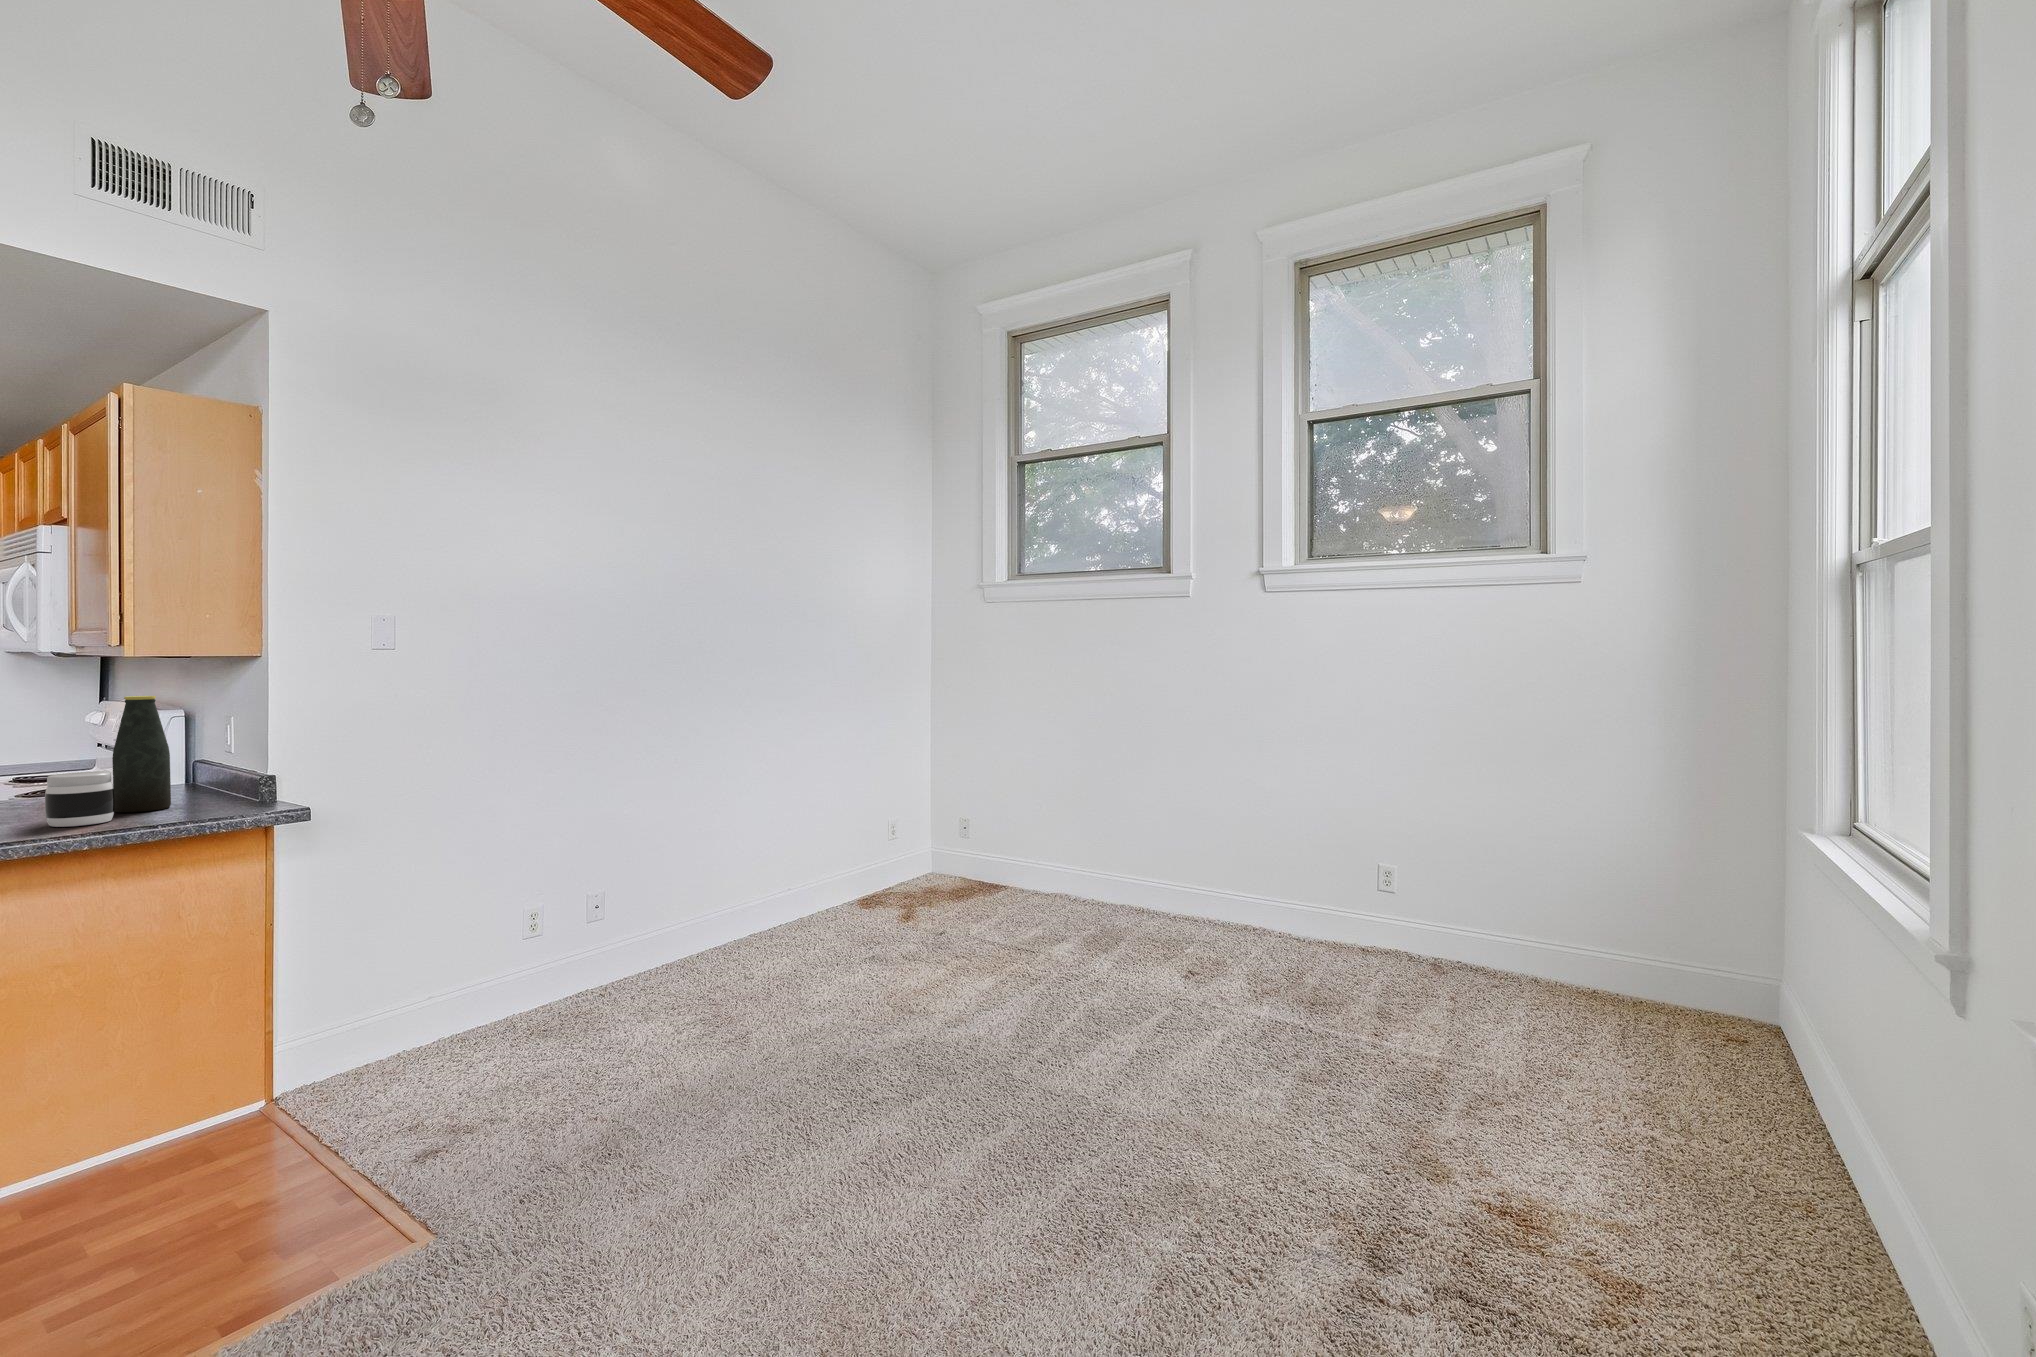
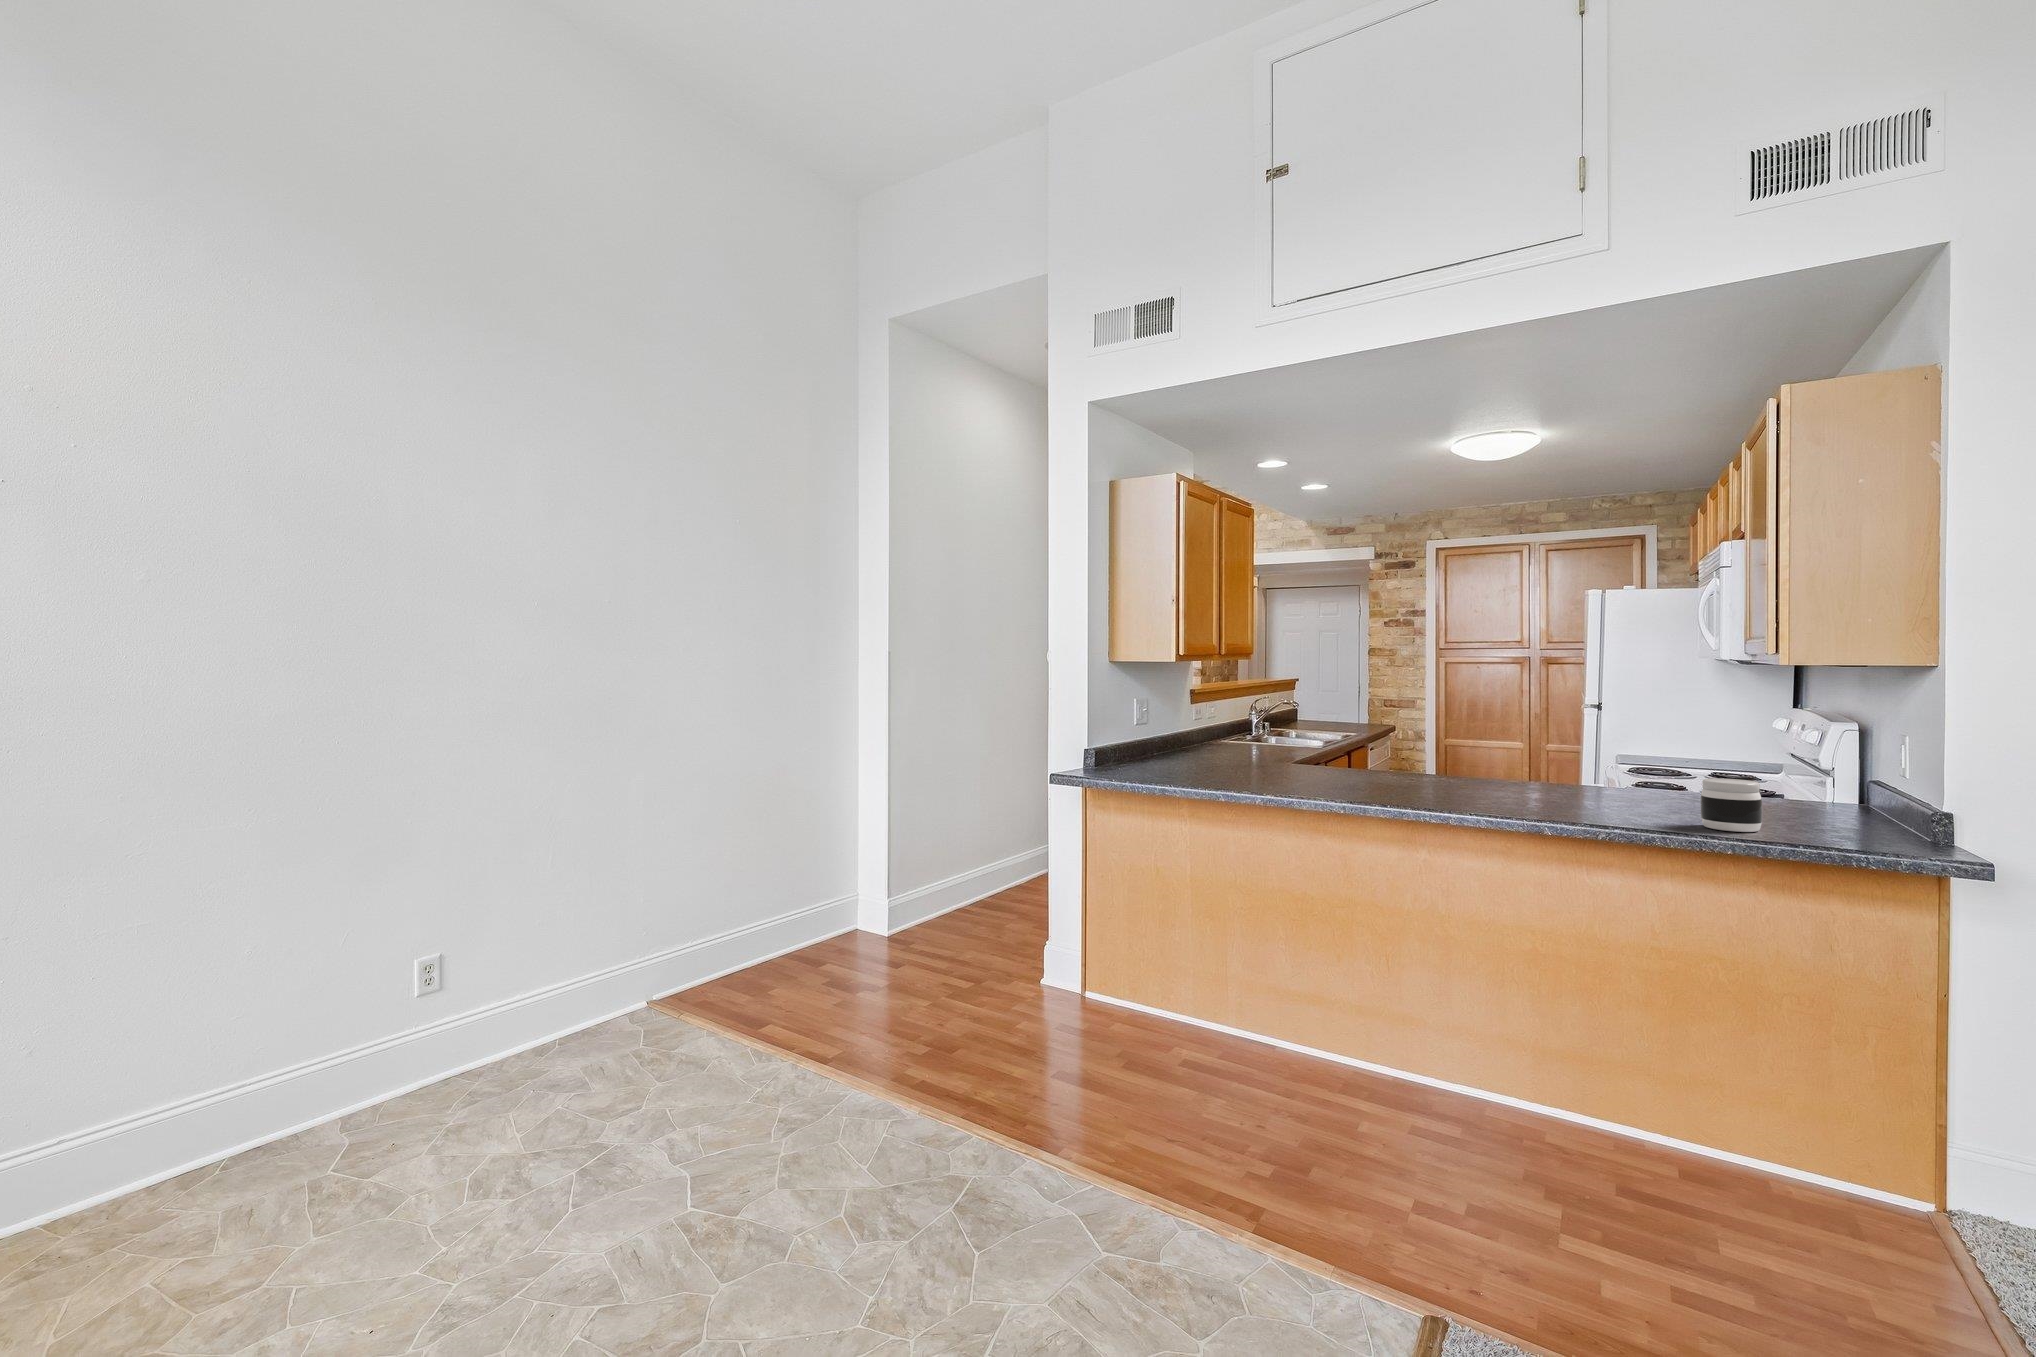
bottle: present [112,696,171,812] -> none [1767,708,1827,828]

